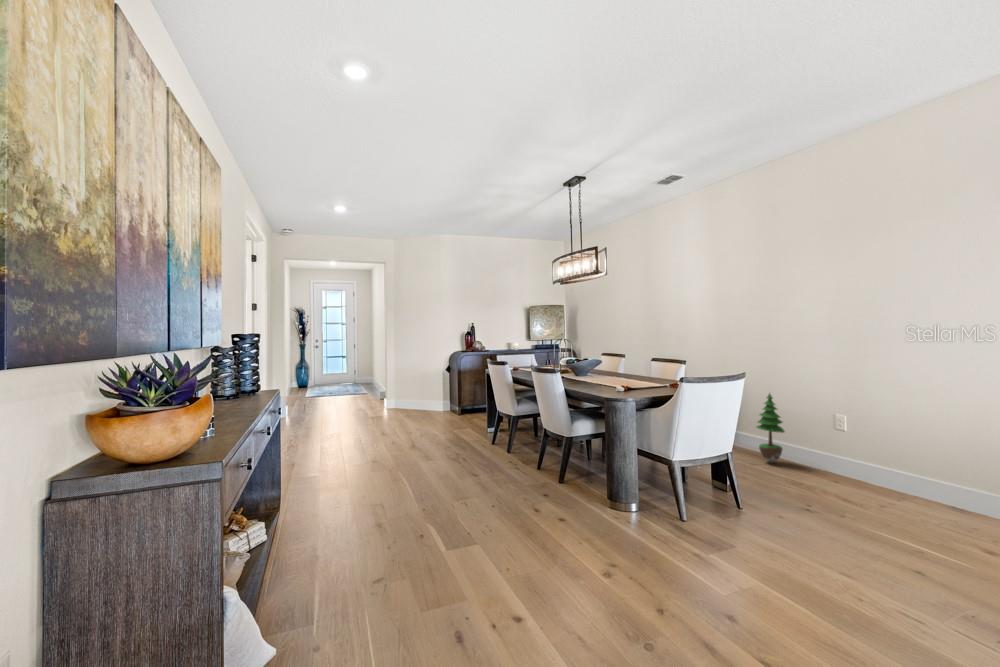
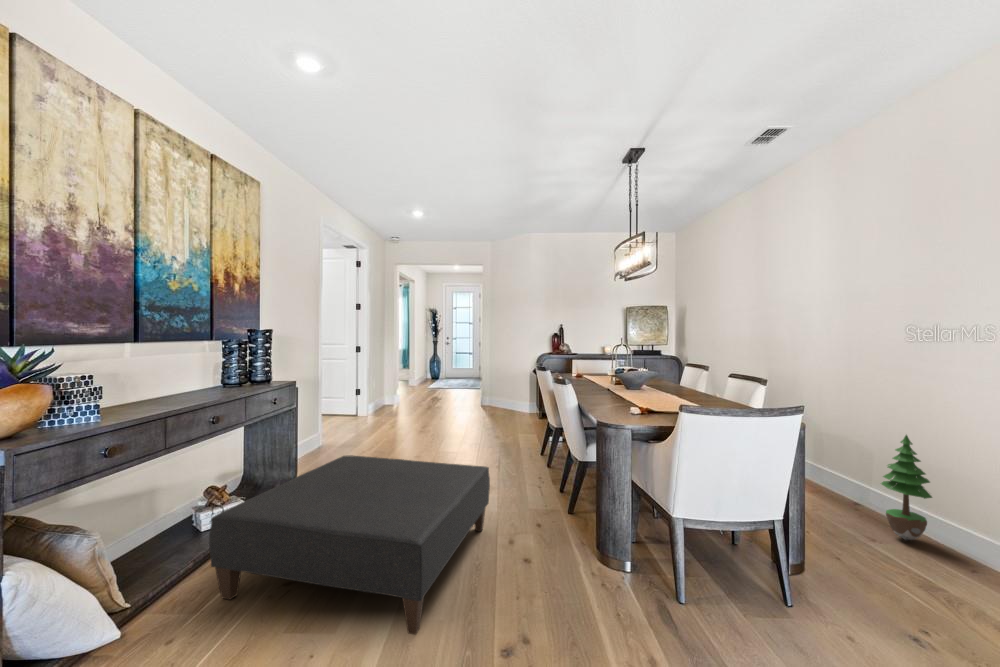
ottoman: none [317,451,540,601] -> present [209,455,490,635]

